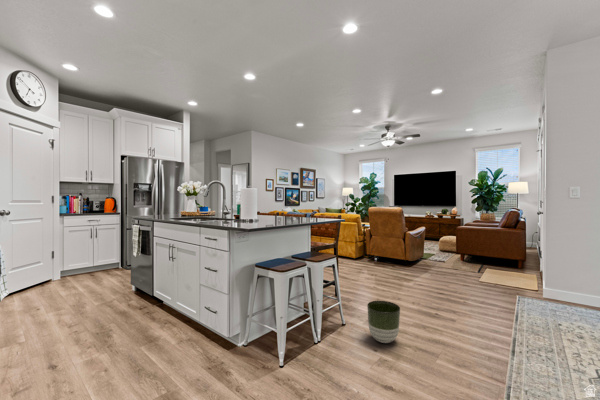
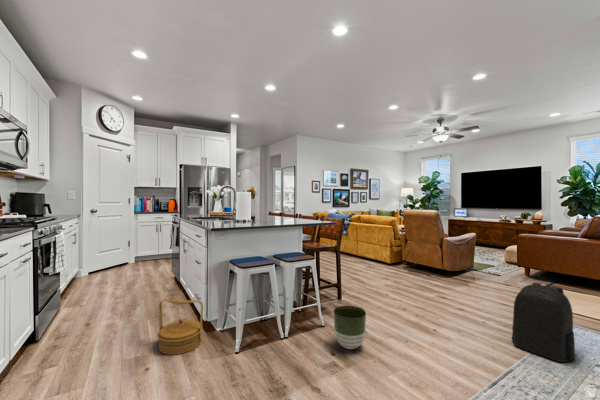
backpack: none [498,264,547,327] -> present [512,283,575,362]
basket: none [178,313,234,383] -> present [158,299,203,355]

